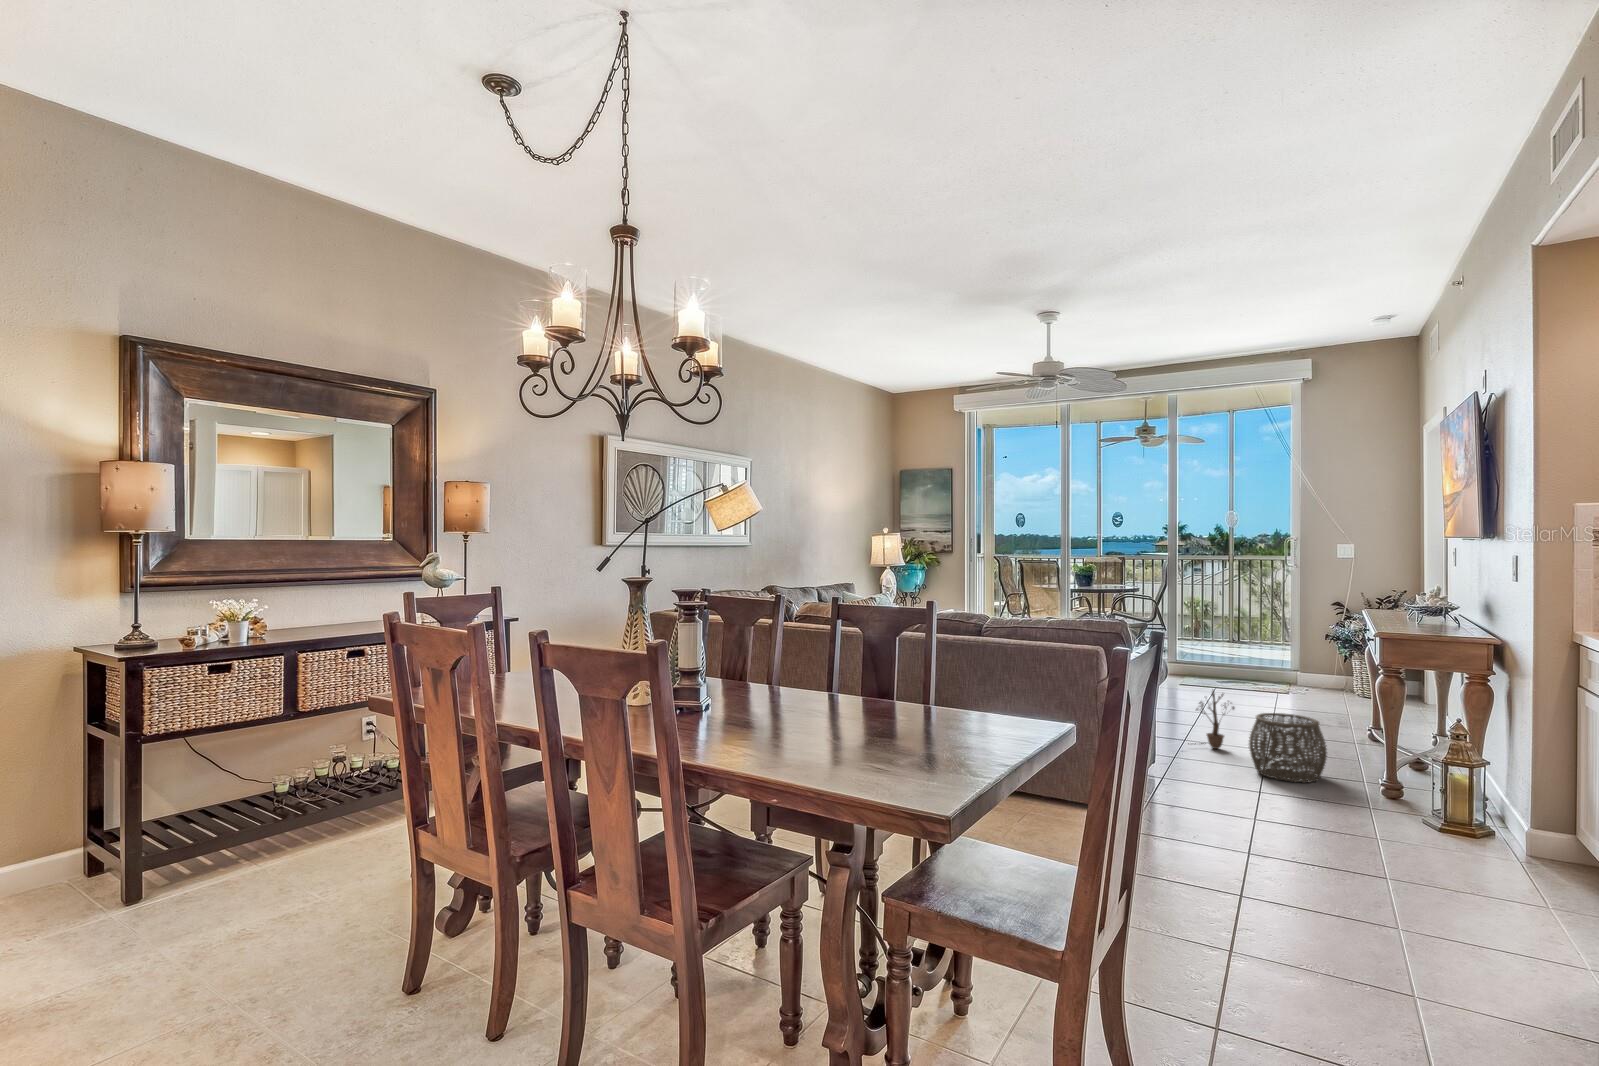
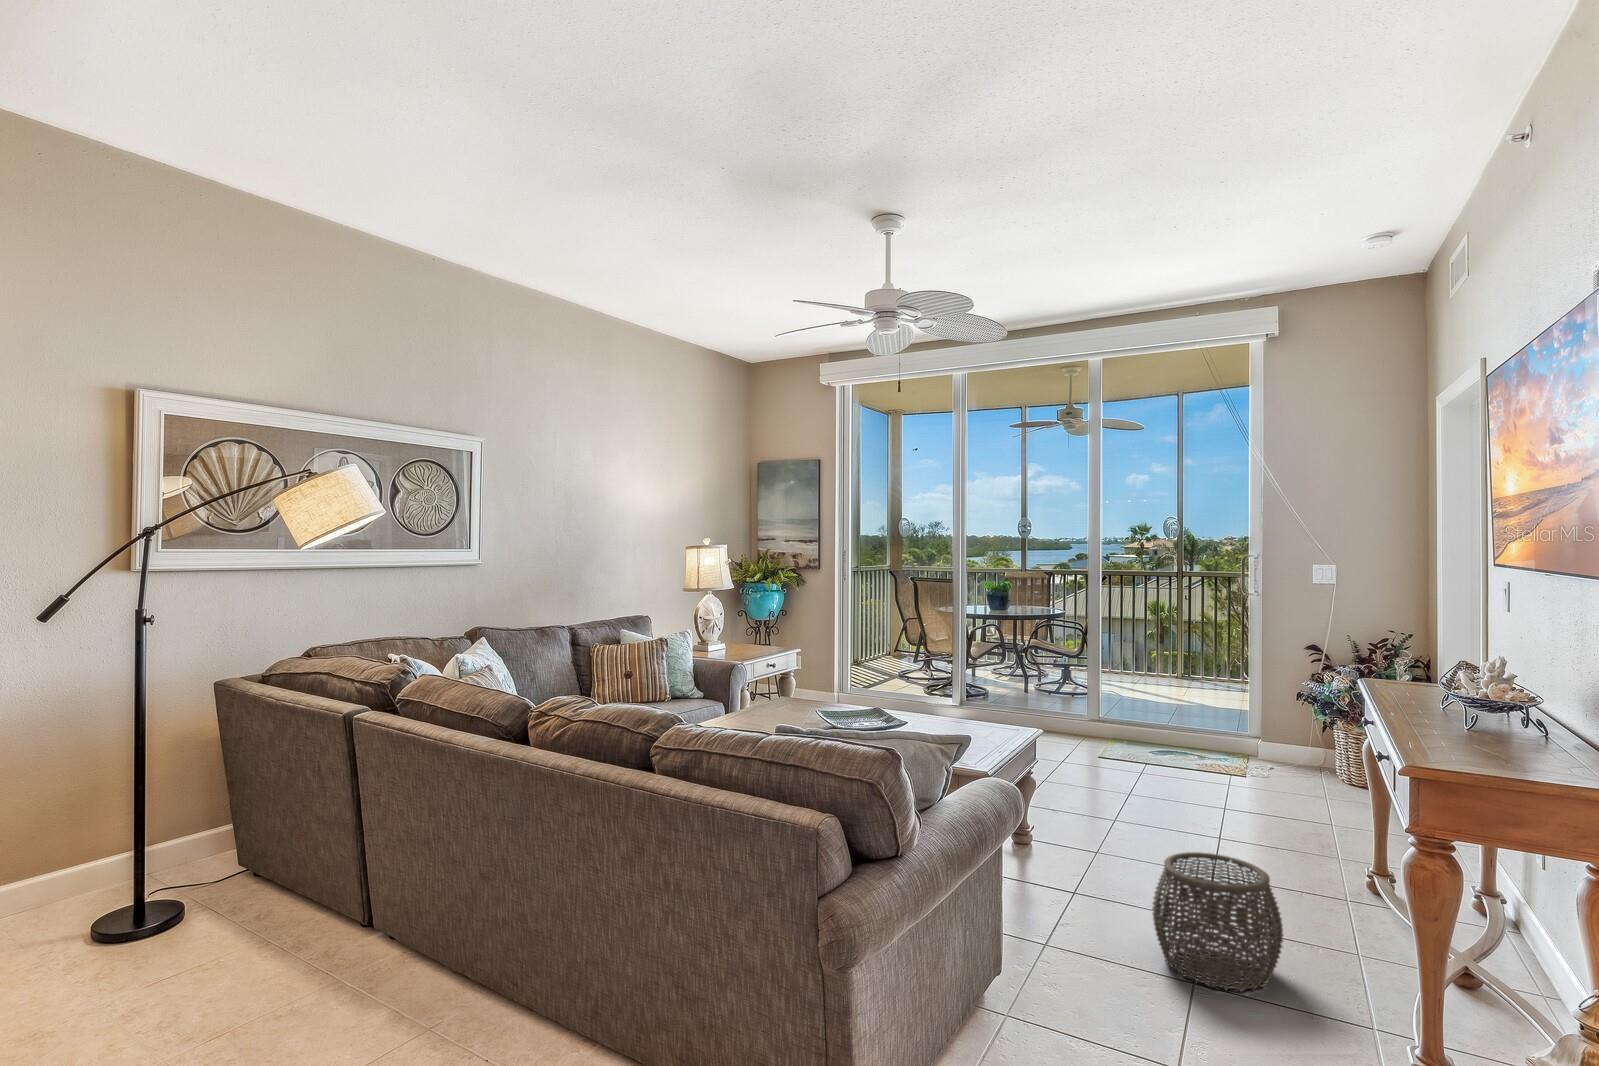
decorative plant: present [1188,691,1235,749] -> none [1069,799,1144,897]

